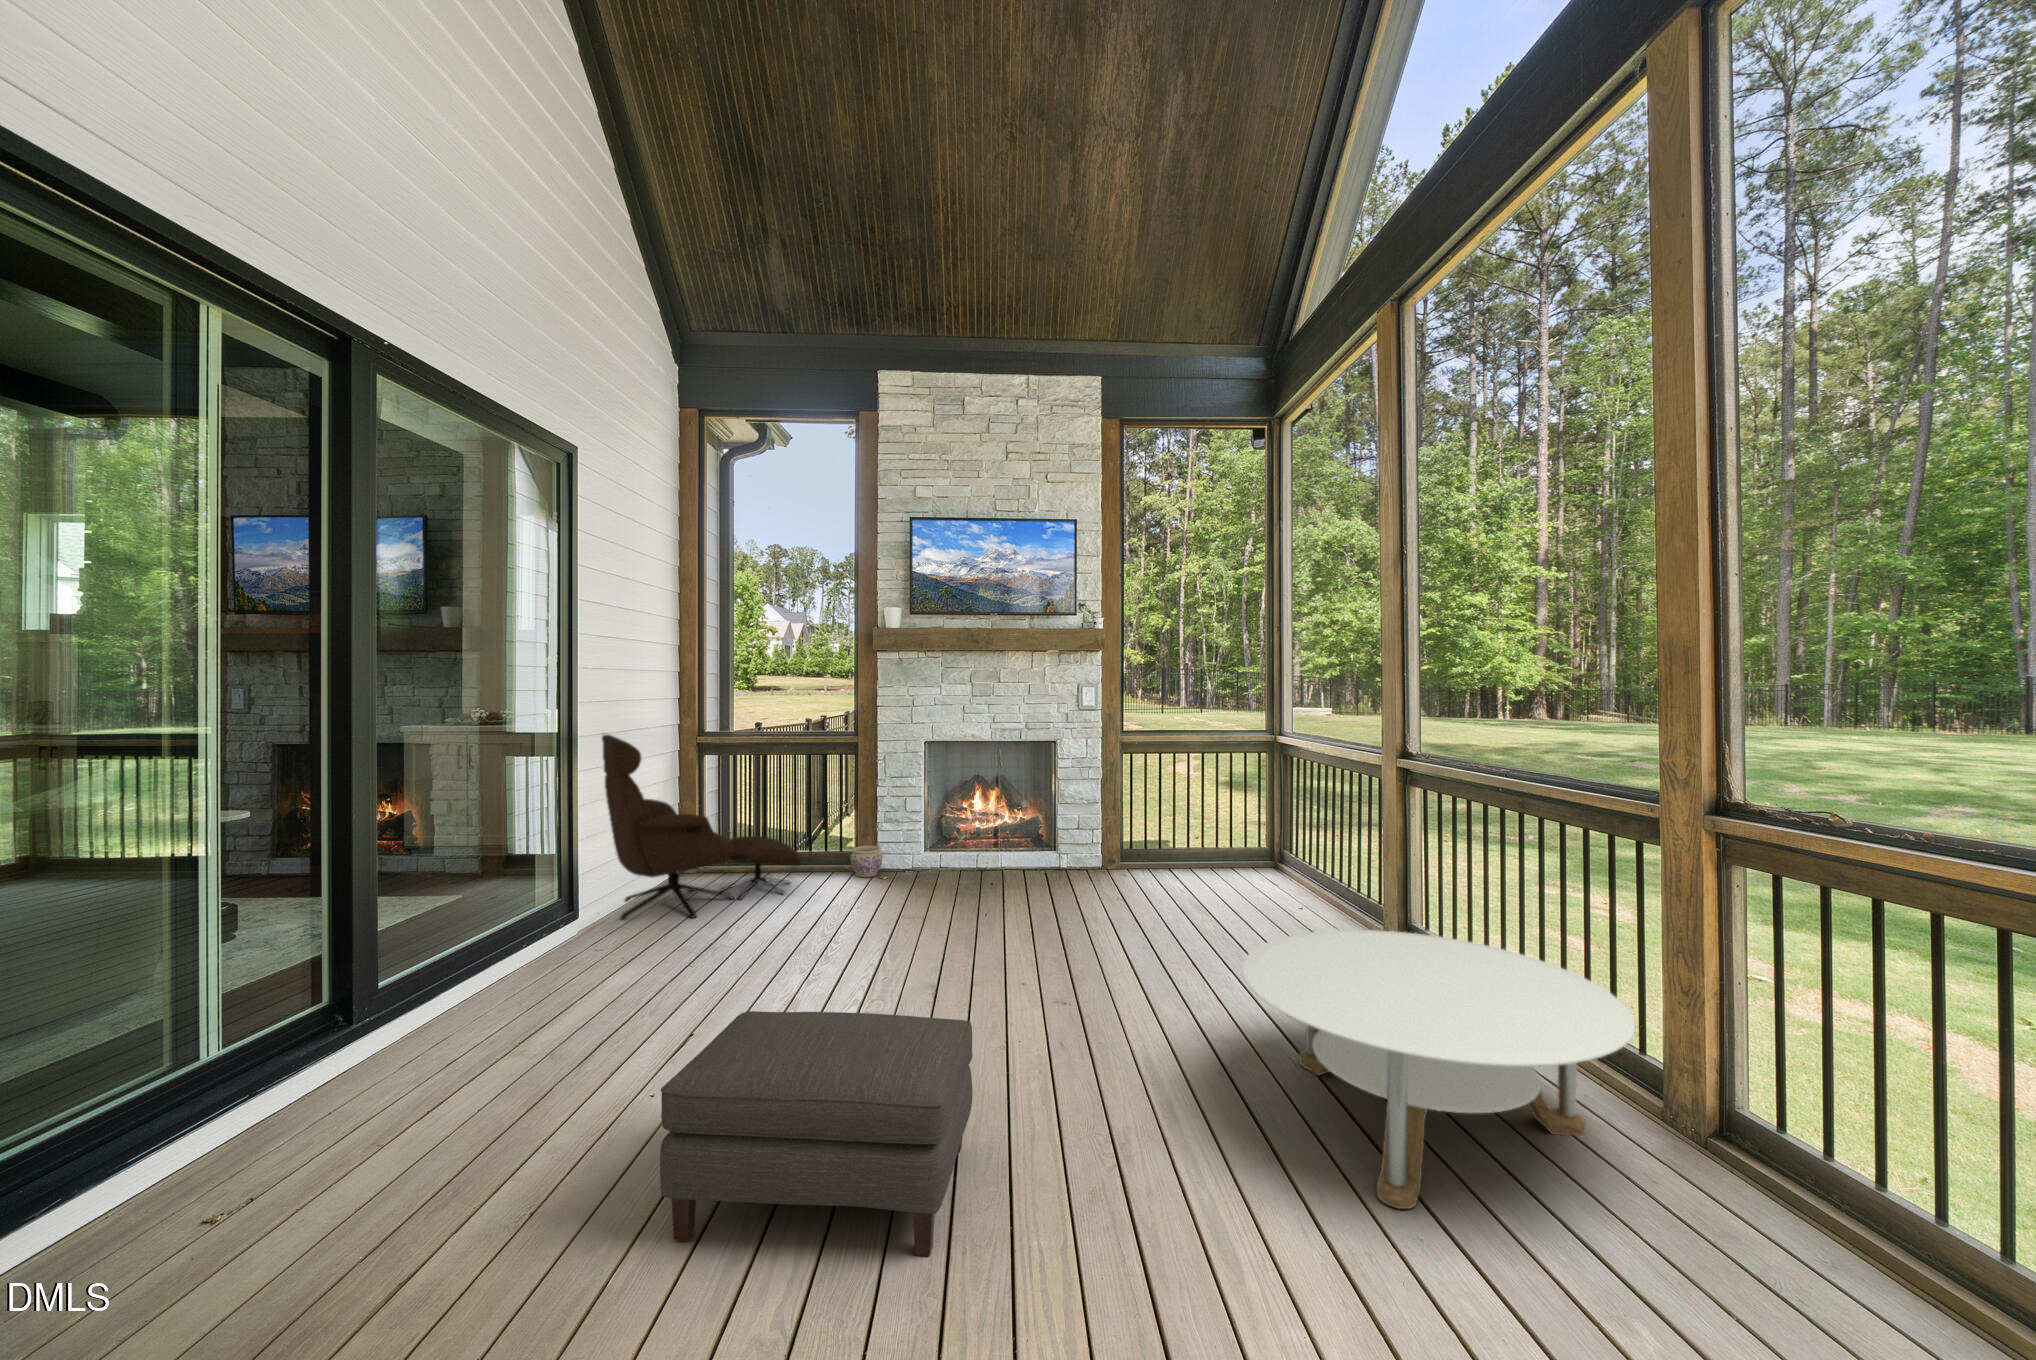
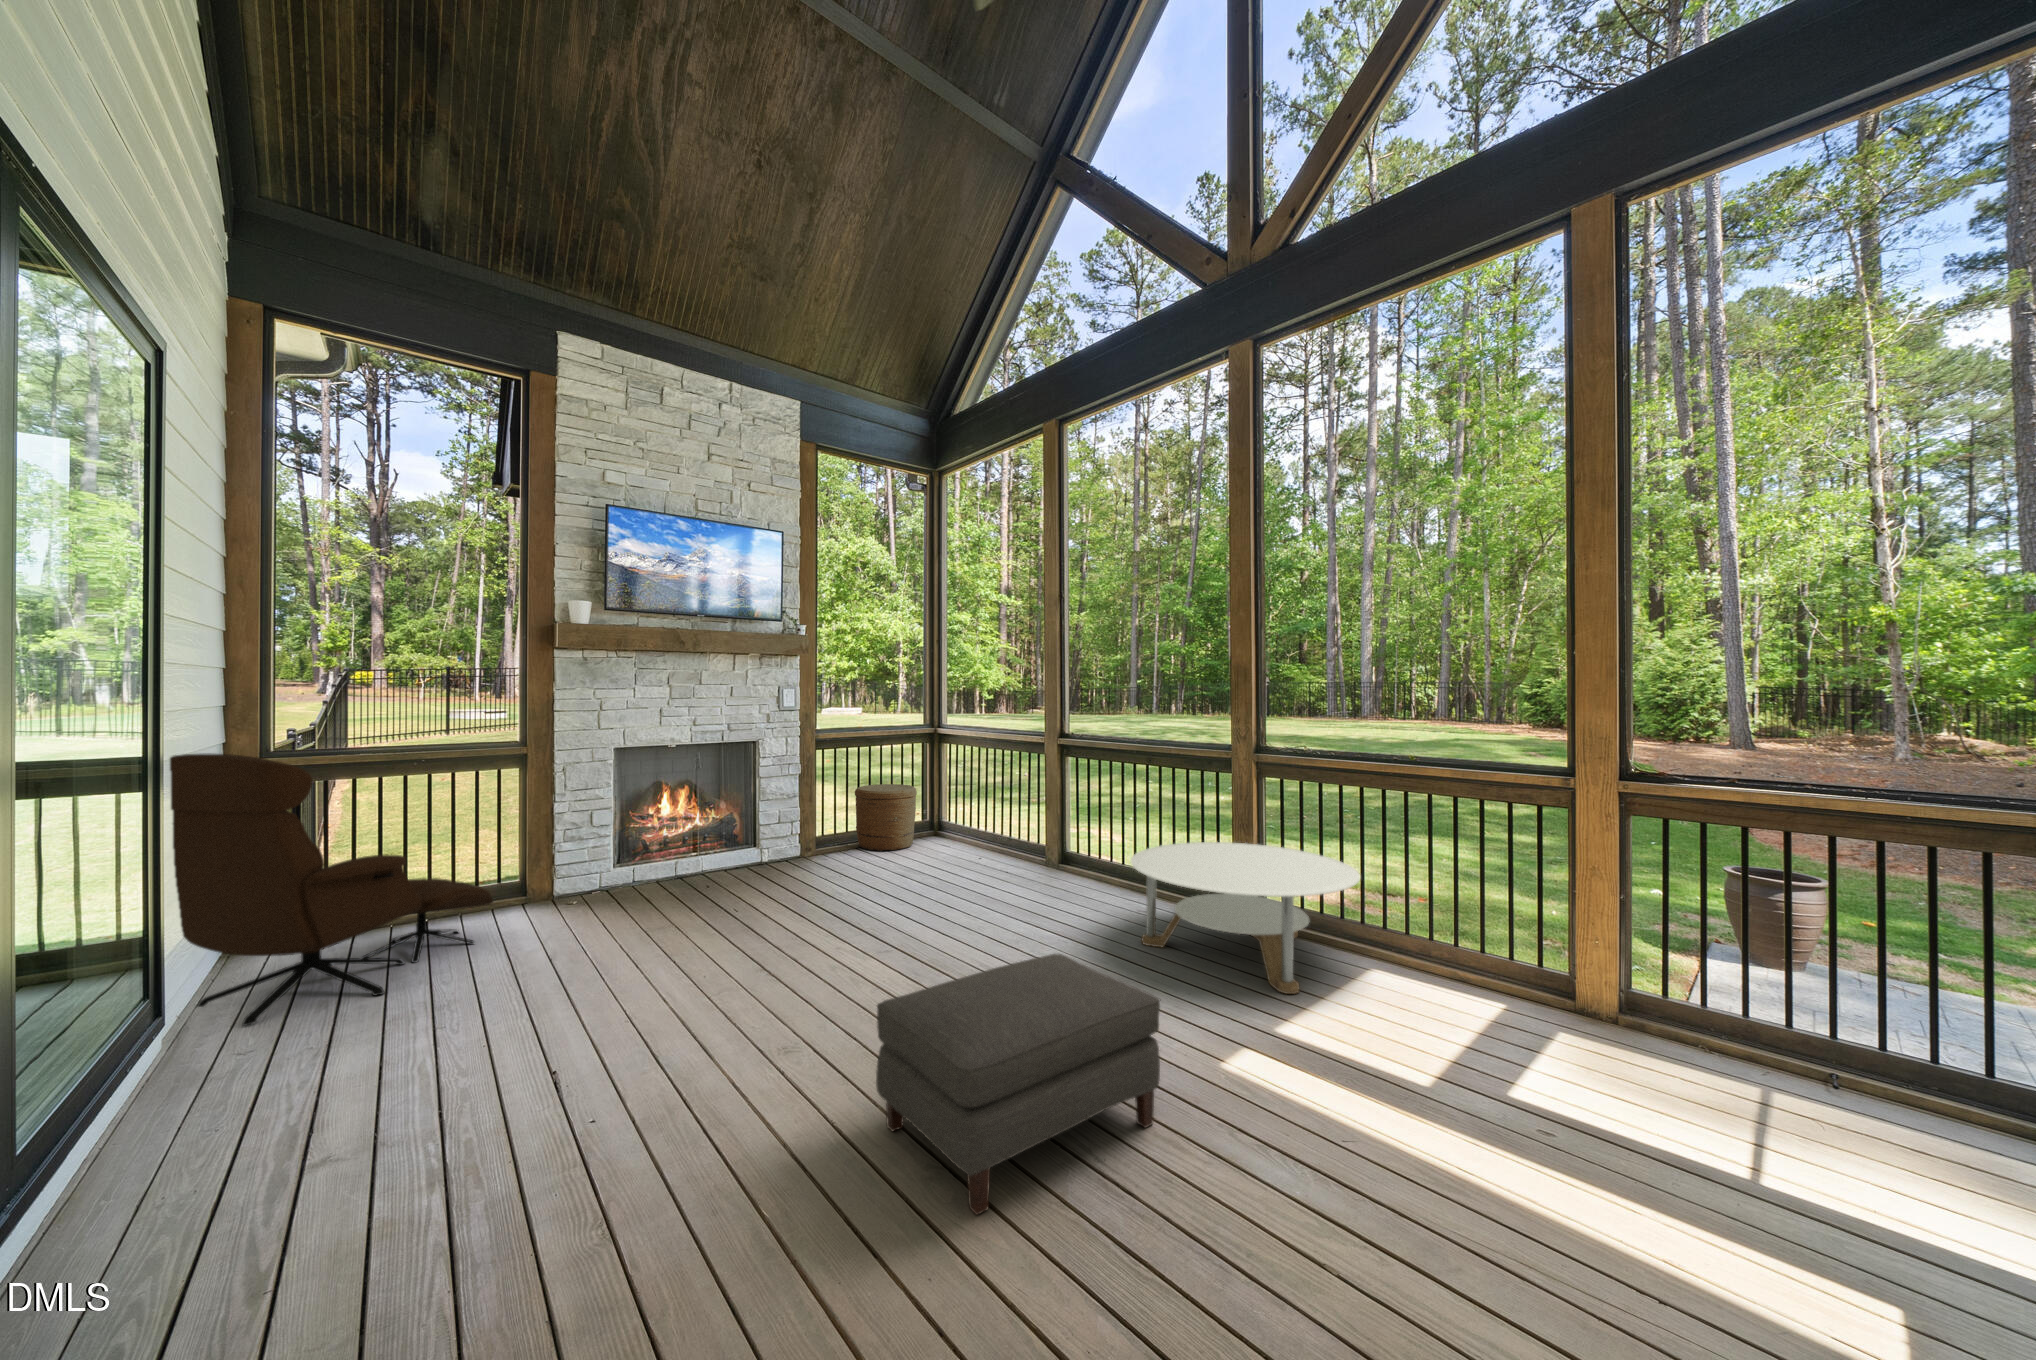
woven basket: none [1170,799,1242,878] -> present [855,784,917,851]
planter: present [851,846,883,878] -> none [530,871,573,909]

